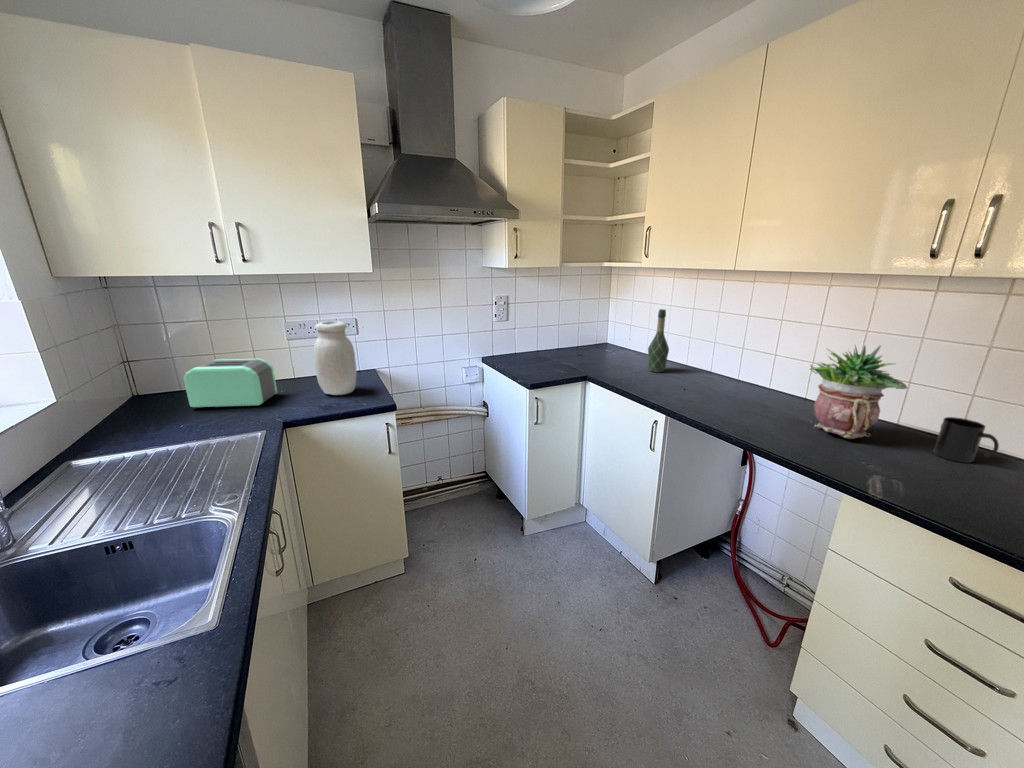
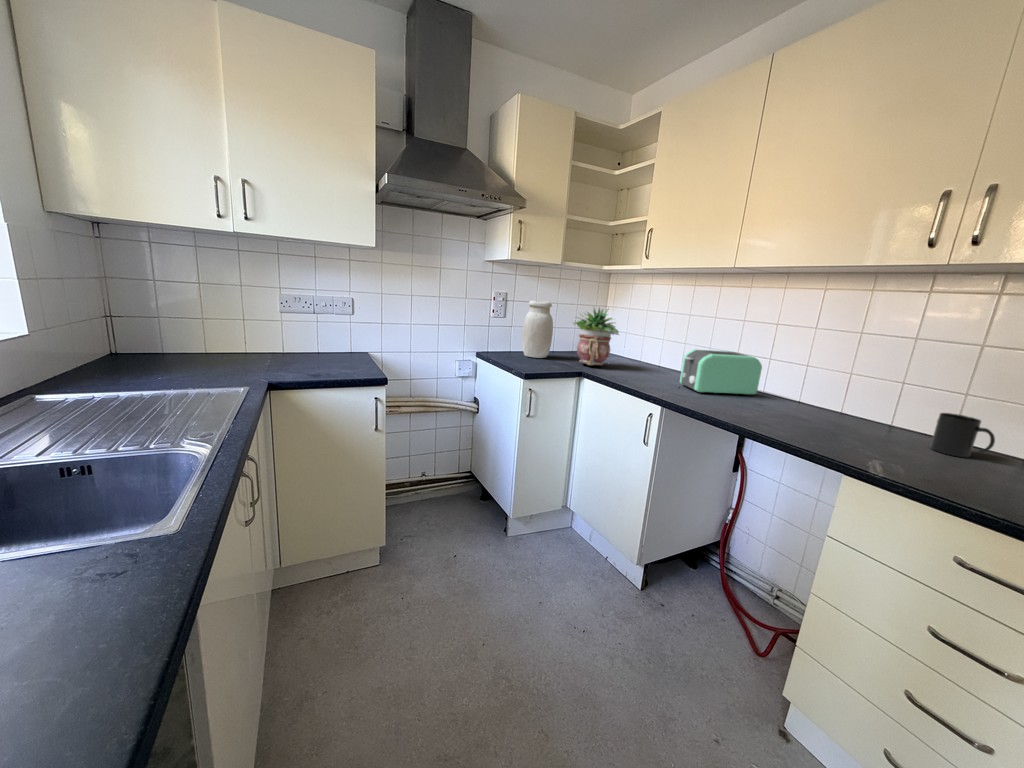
wine bottle: present [648,309,669,372] -> none [644,311,665,374]
jar: present [314,321,356,395] -> present [522,301,553,358]
potted plant: present [810,346,907,439] -> present [573,308,619,365]
toaster: present [184,359,277,408] -> present [680,349,762,395]

